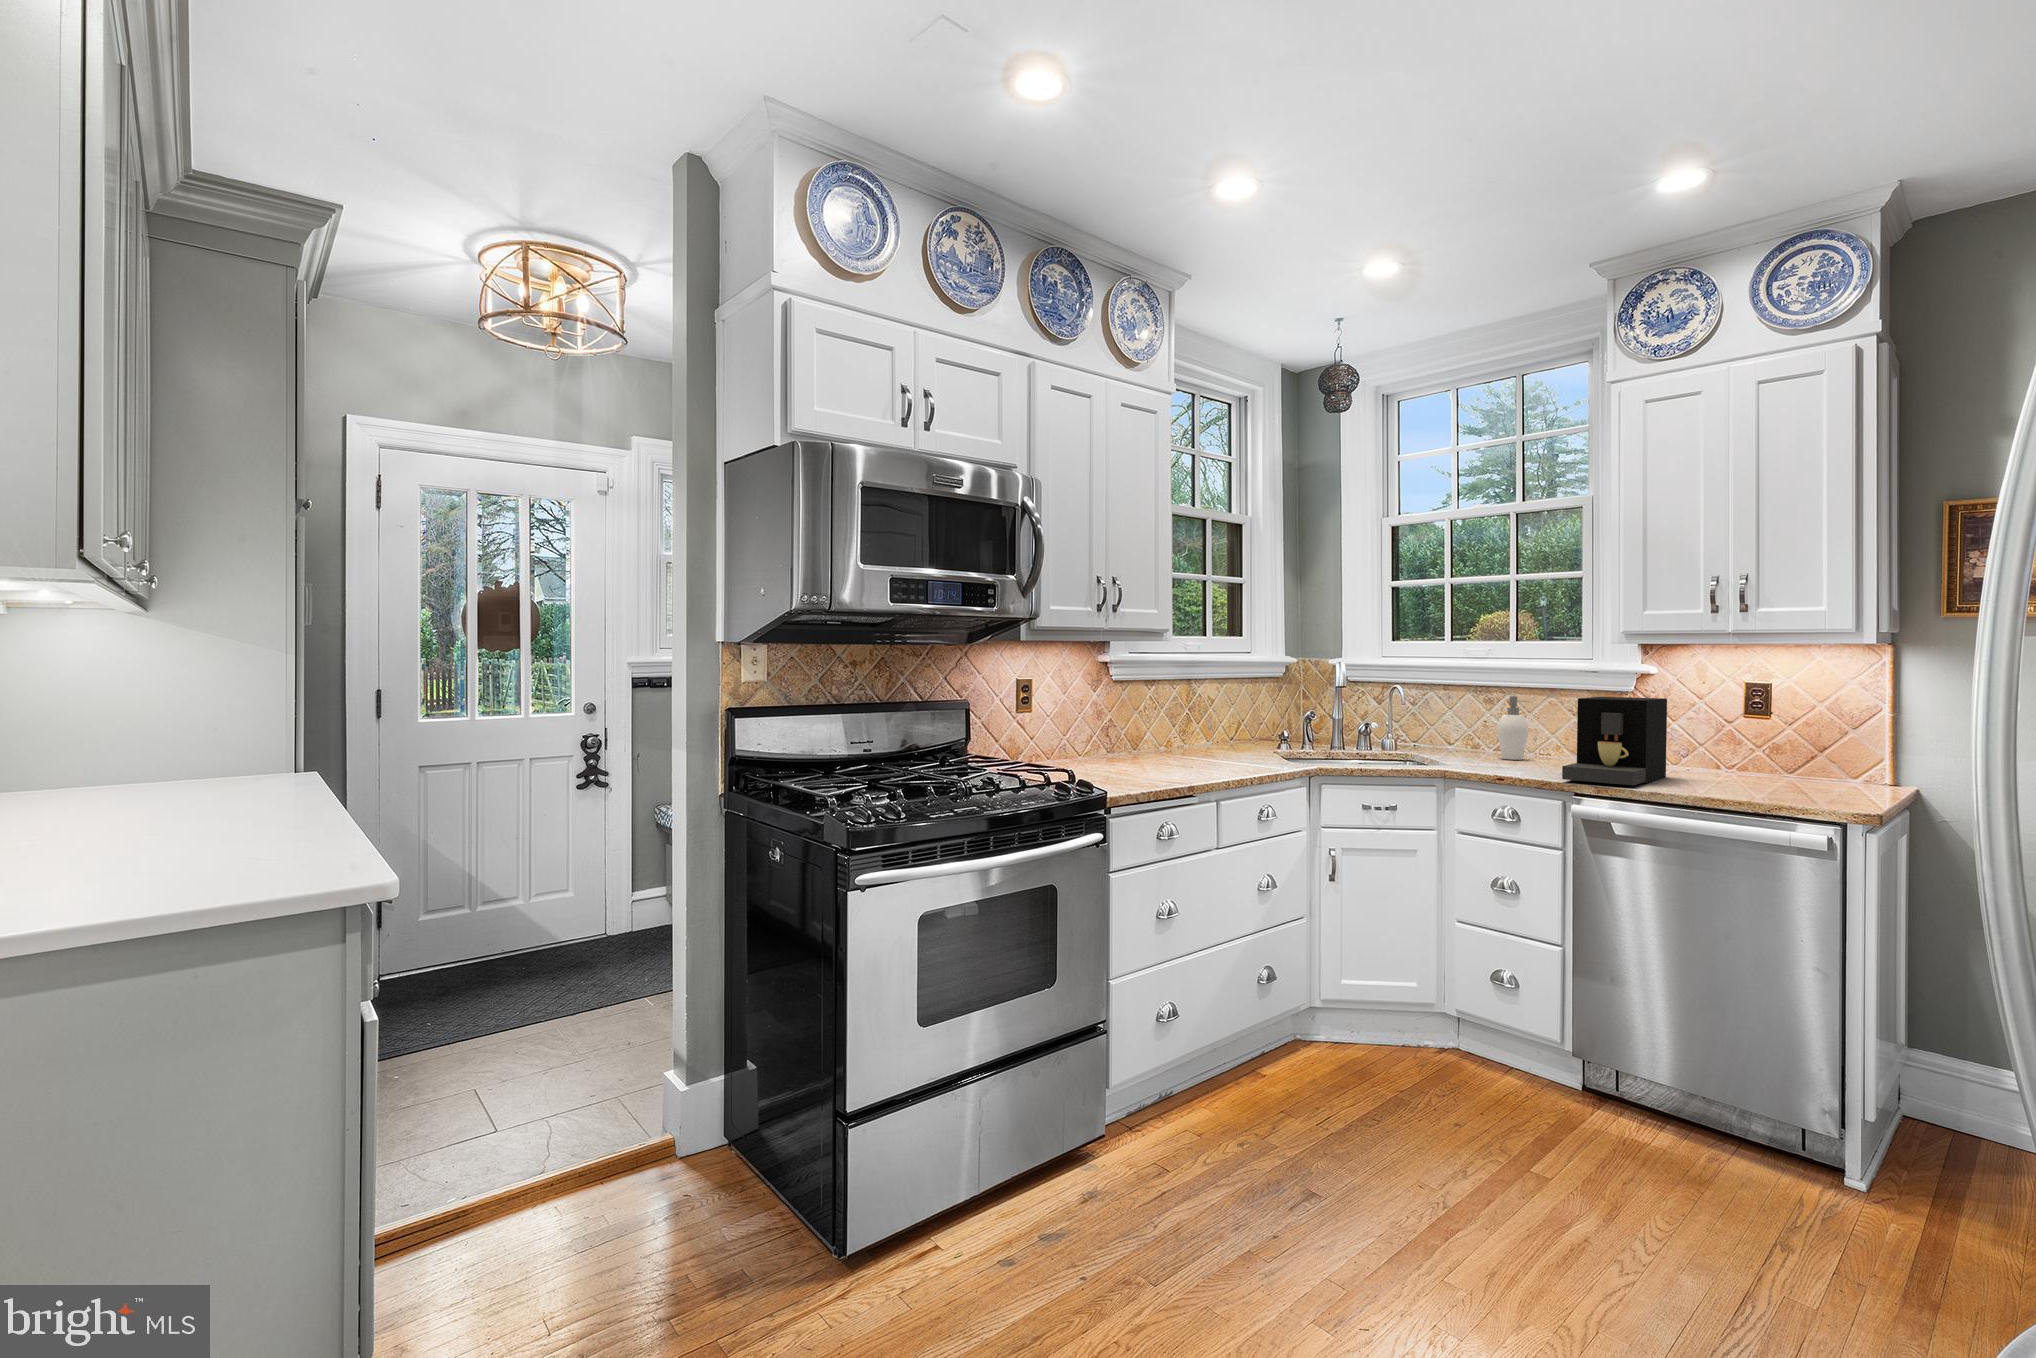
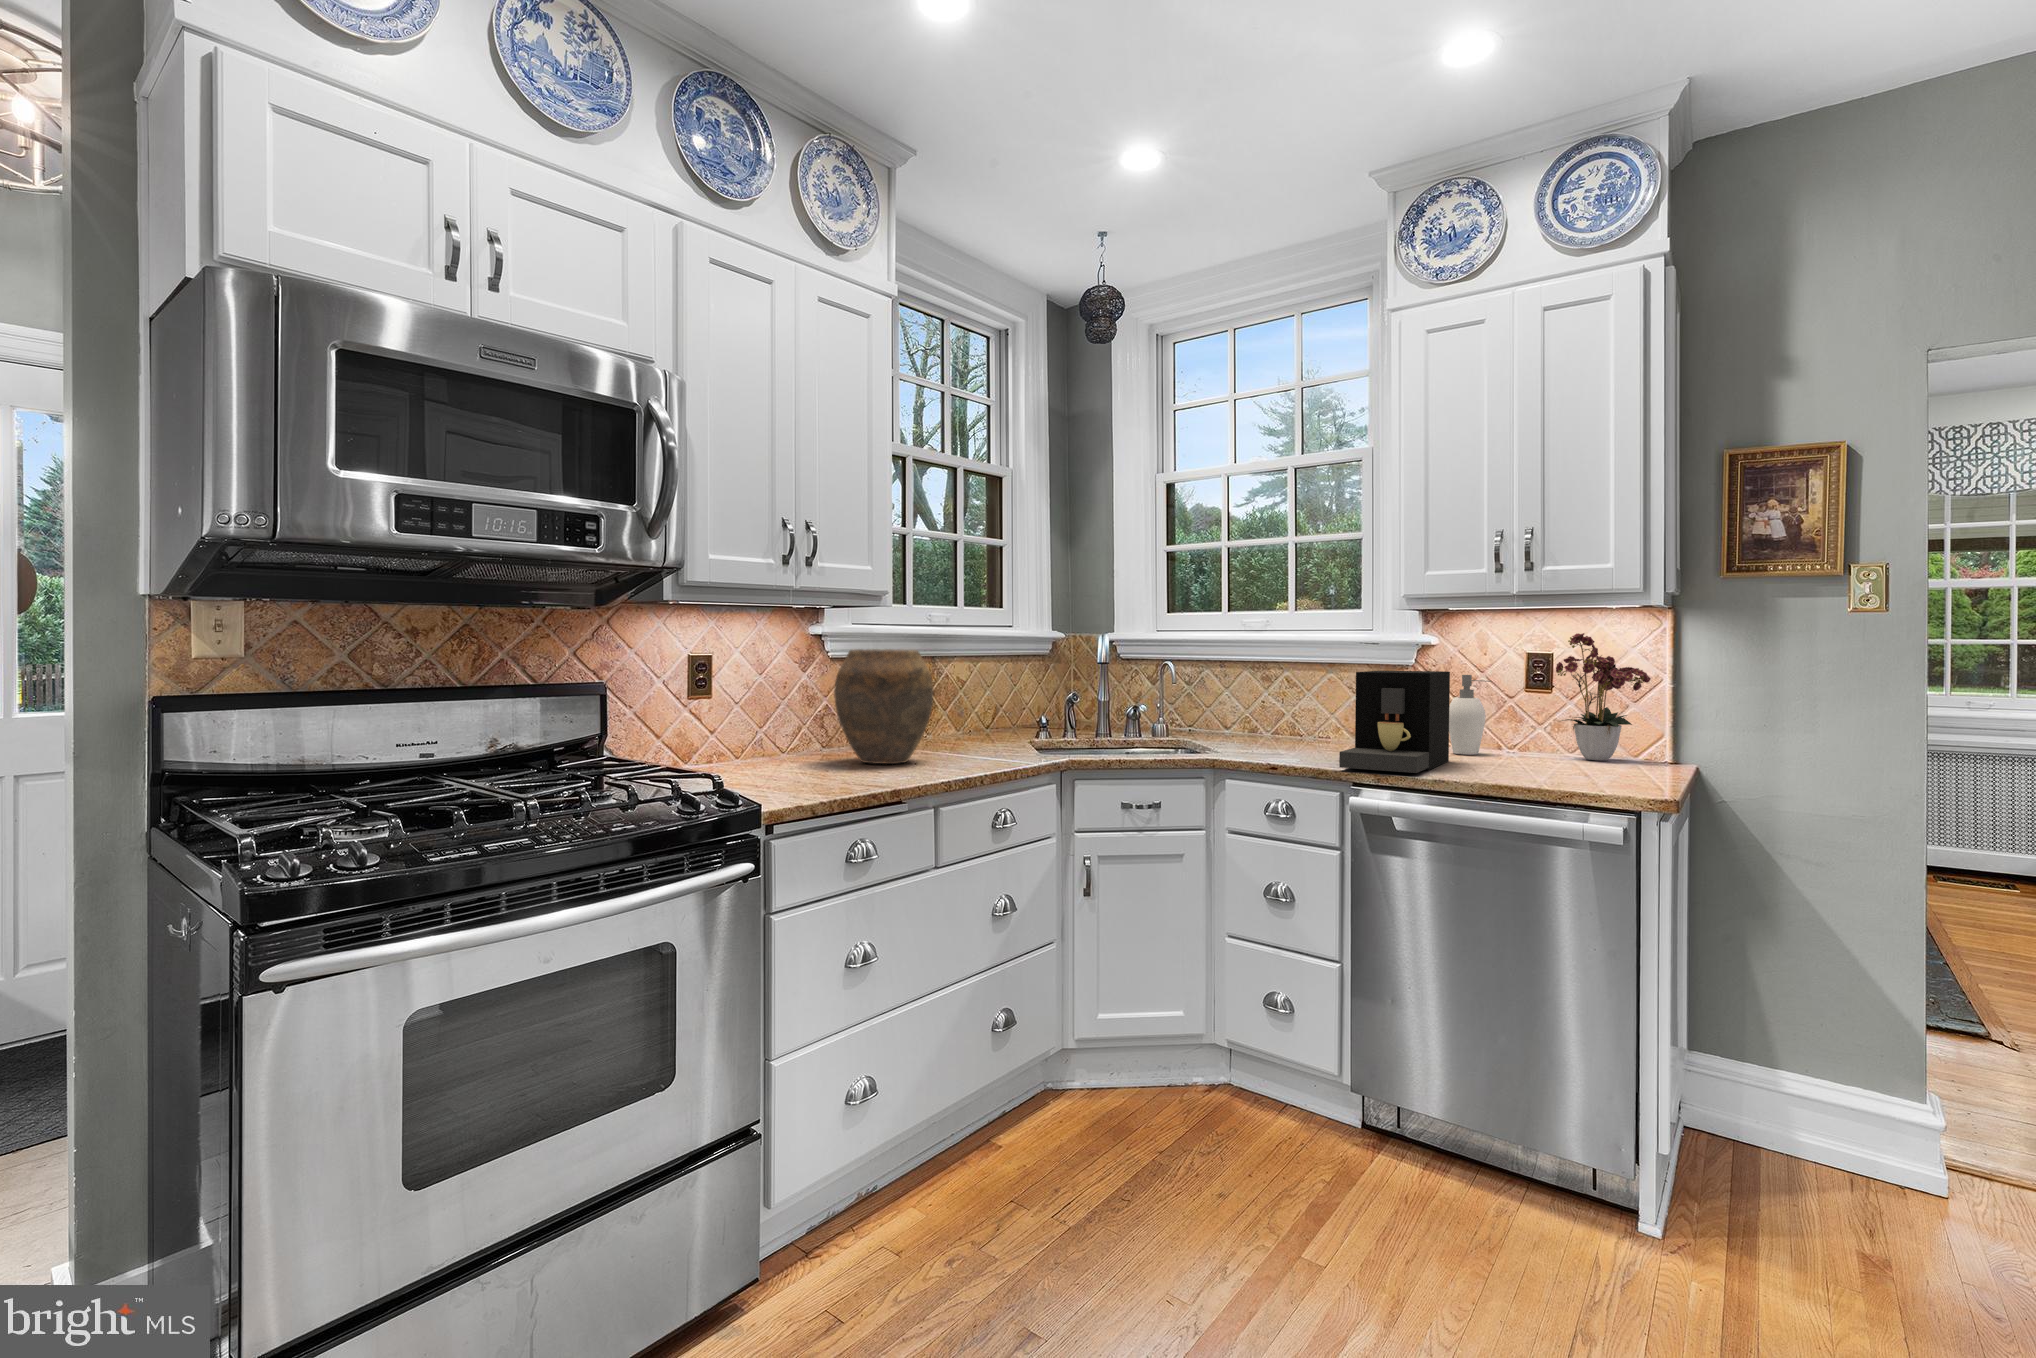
flower arrangement: none [1767,660,1873,780] -> present [1556,633,1651,761]
vase: none [1126,675,1205,768] -> present [834,649,933,764]
soap dispenser: present [1498,696,1530,760] -> present [1449,675,1491,755]

